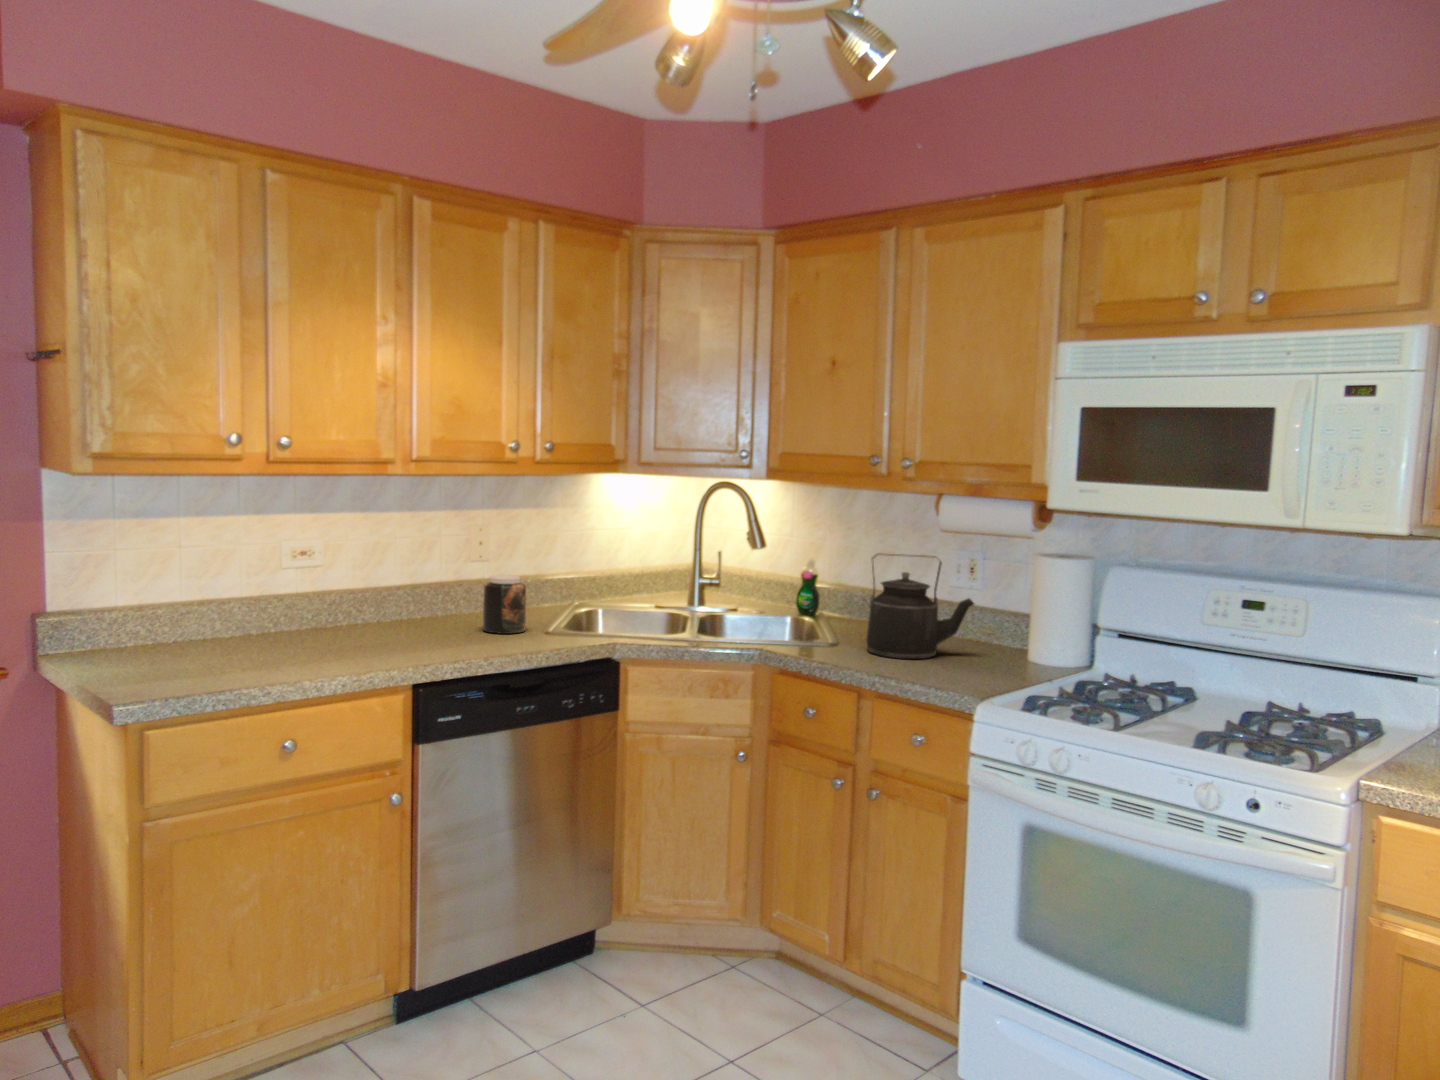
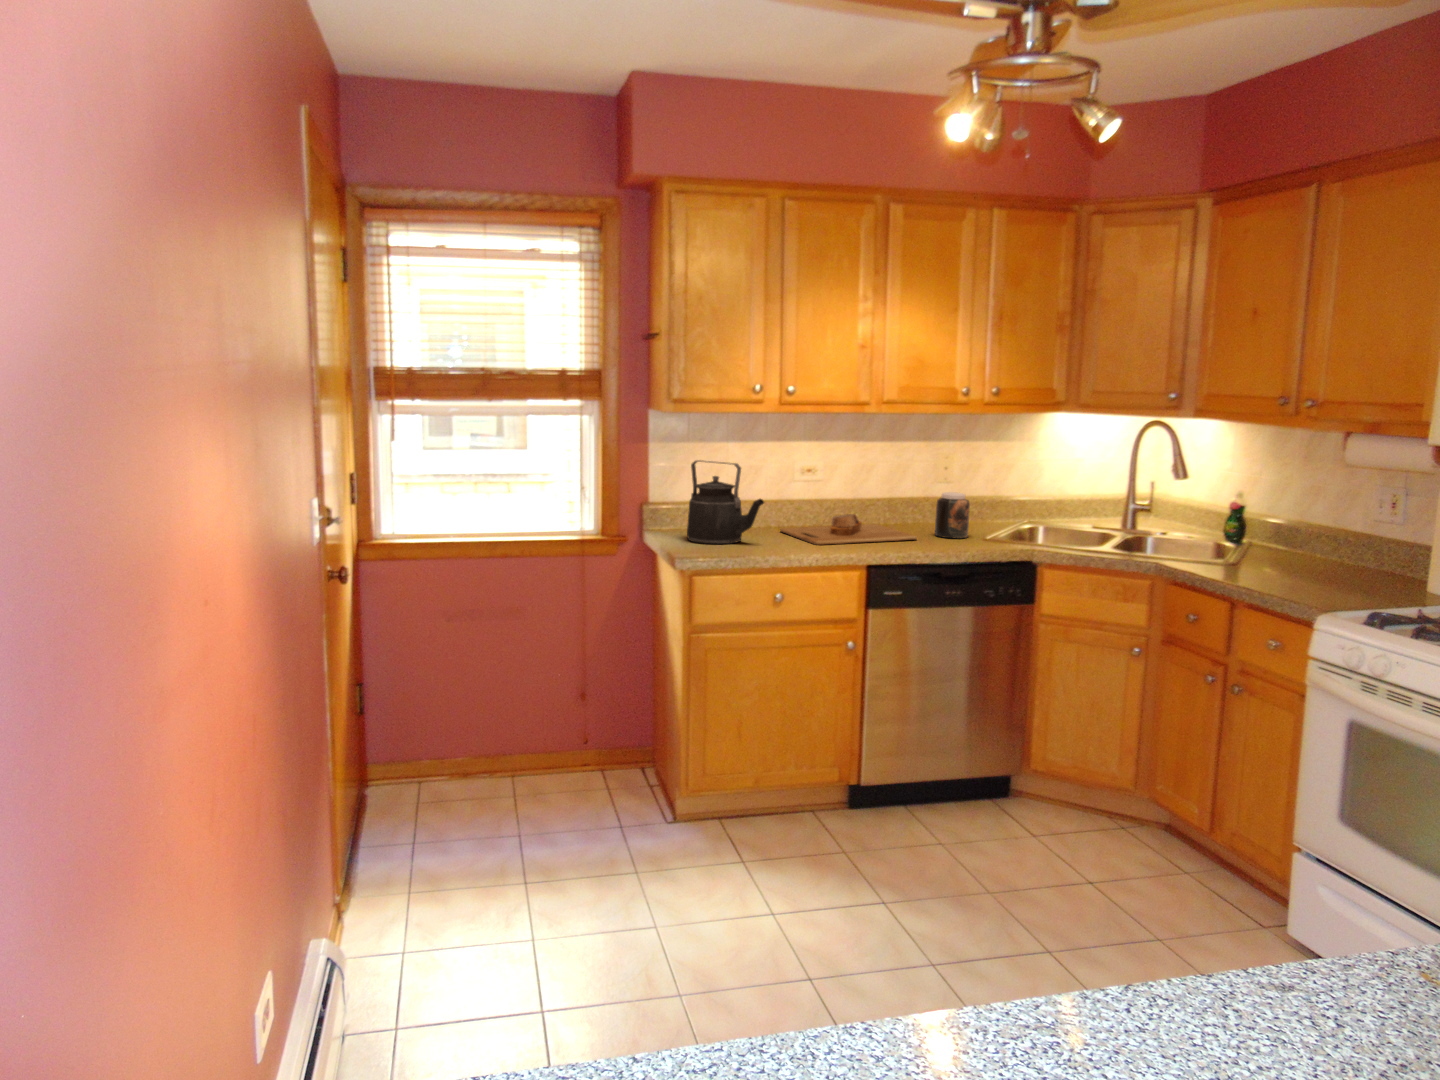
kettle: present [866,553,974,659] -> present [687,460,764,544]
cutting board: none [269,610,465,660] -> present [780,514,917,545]

